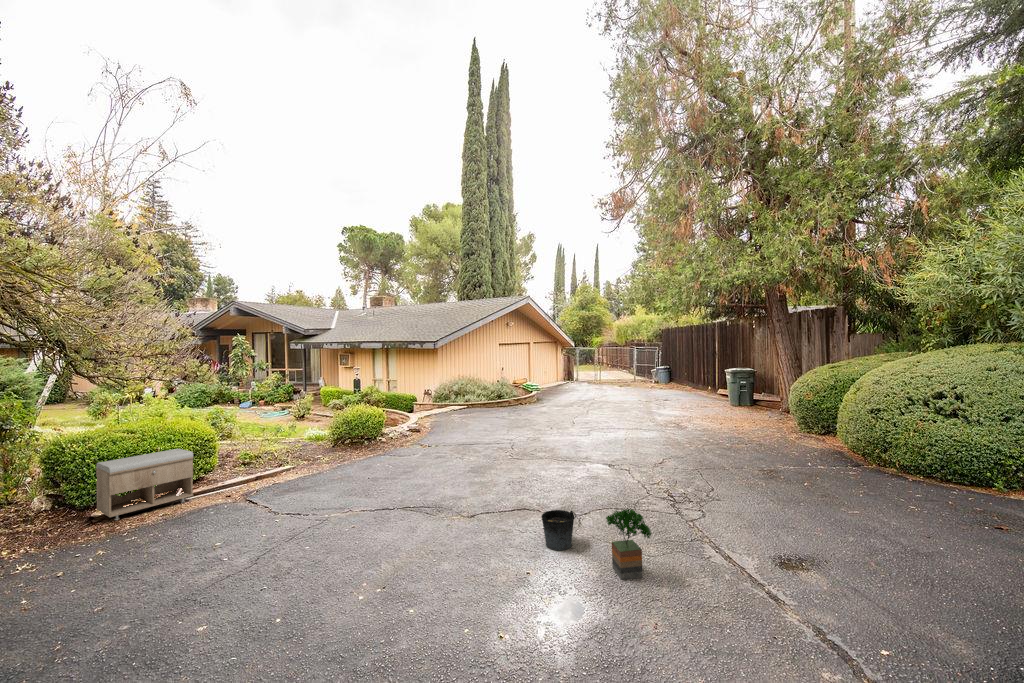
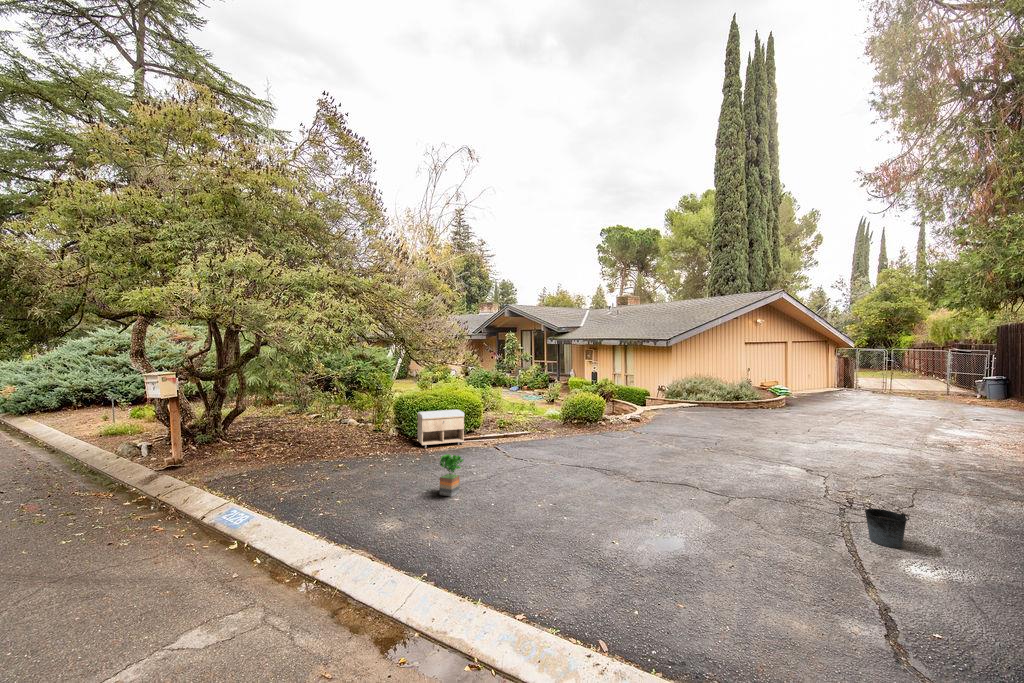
potted tree: present [606,509,651,580] -> present [440,454,463,497]
bucket: present [541,510,576,550] -> present [865,509,909,548]

